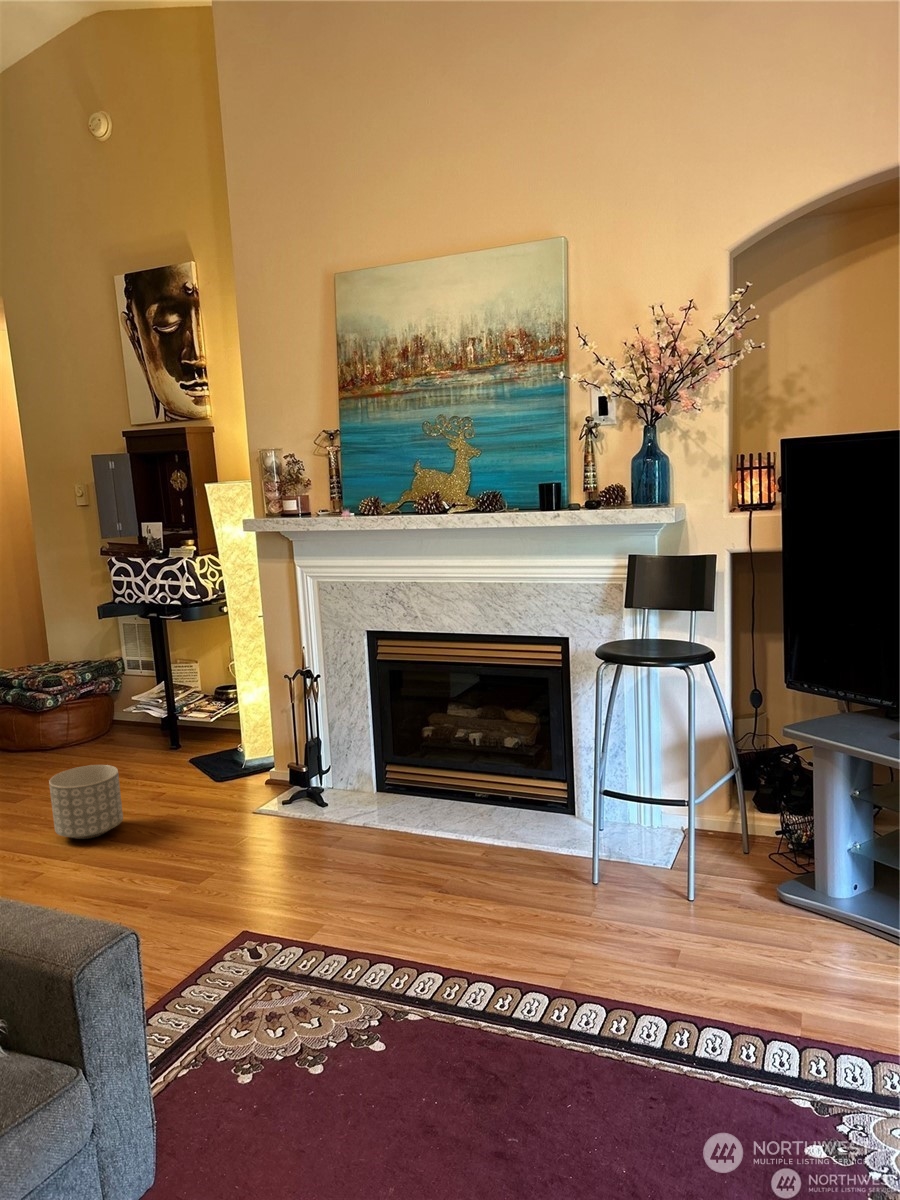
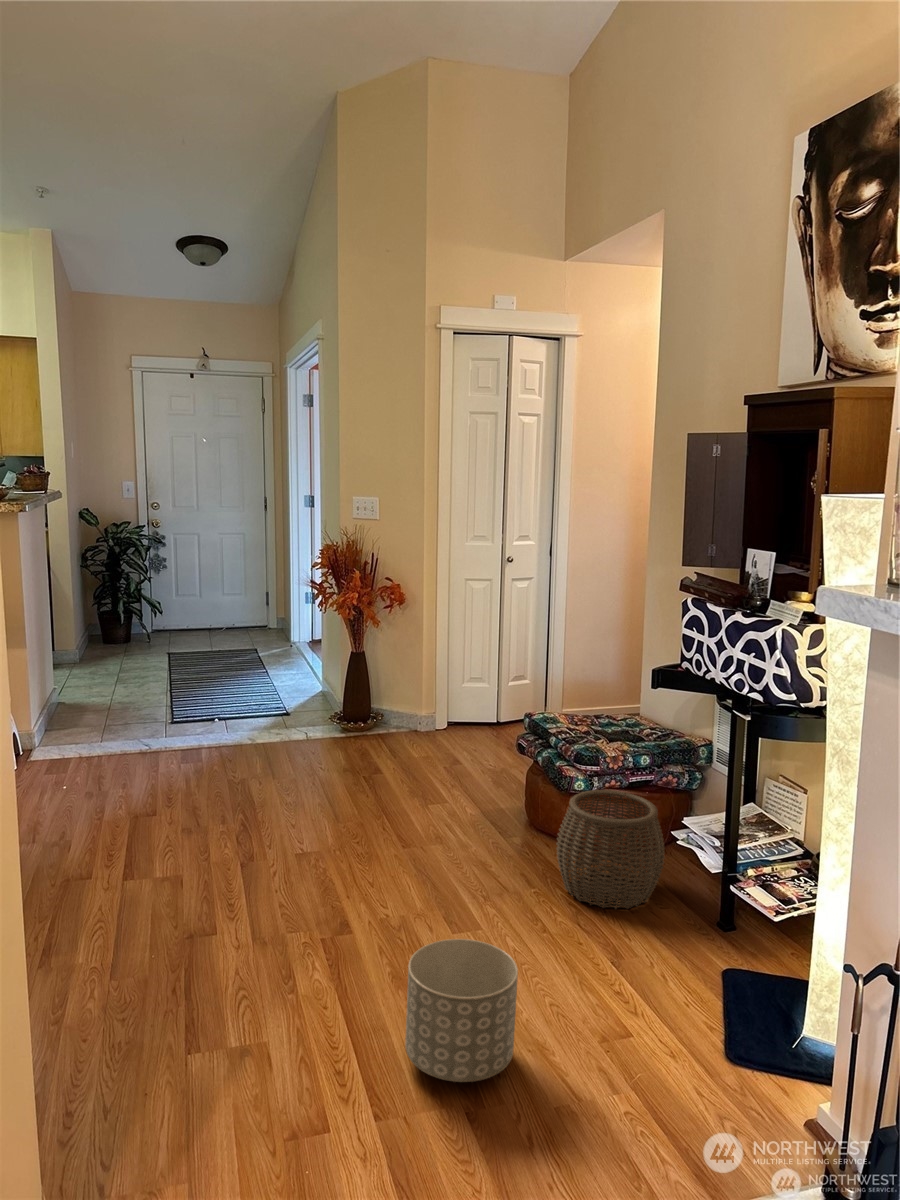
woven basket: none [54,694,129,767] -> present [556,790,665,909]

